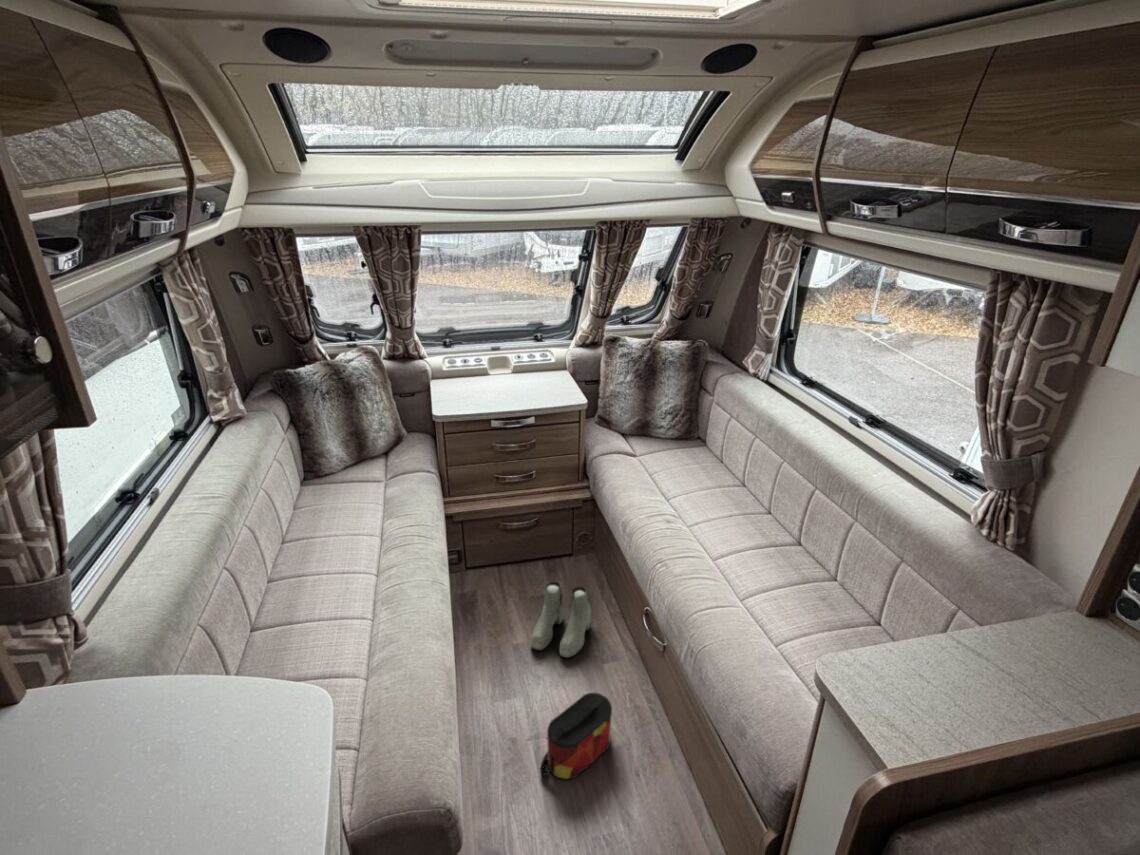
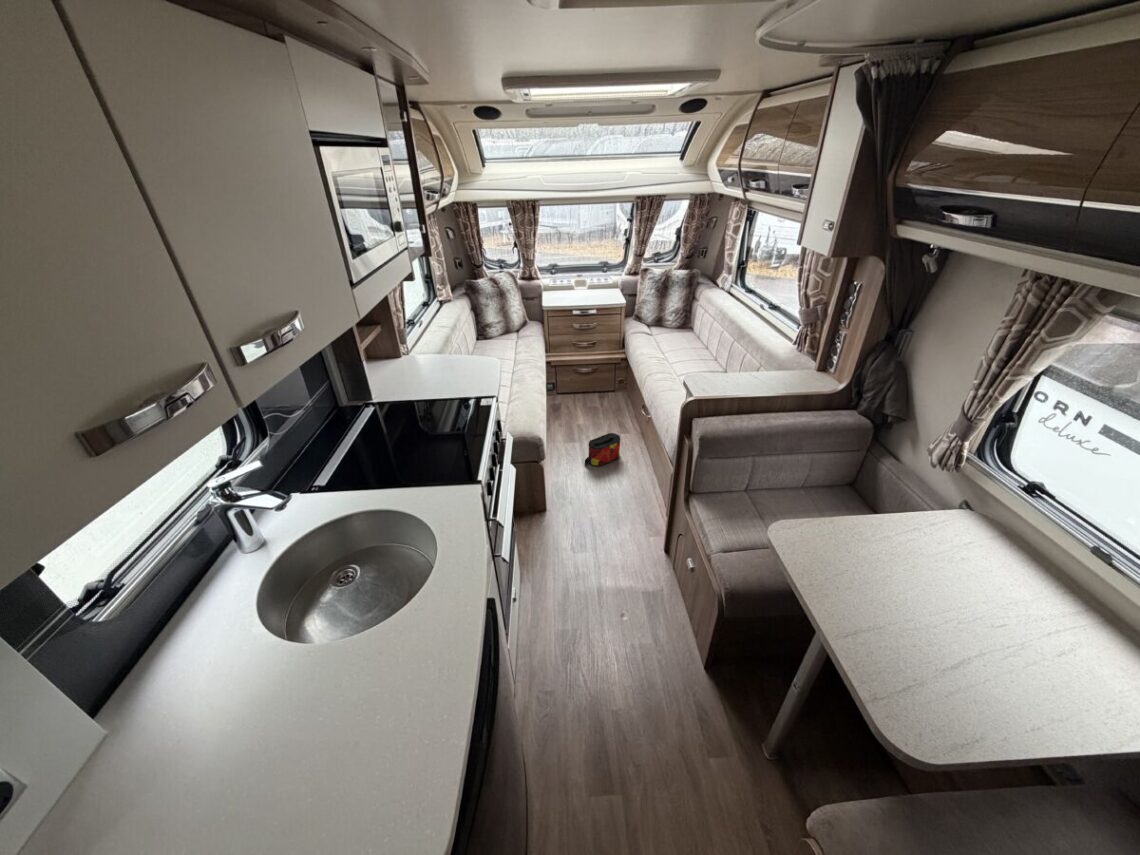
boots: present [531,581,591,658] -> none [587,392,618,428]

